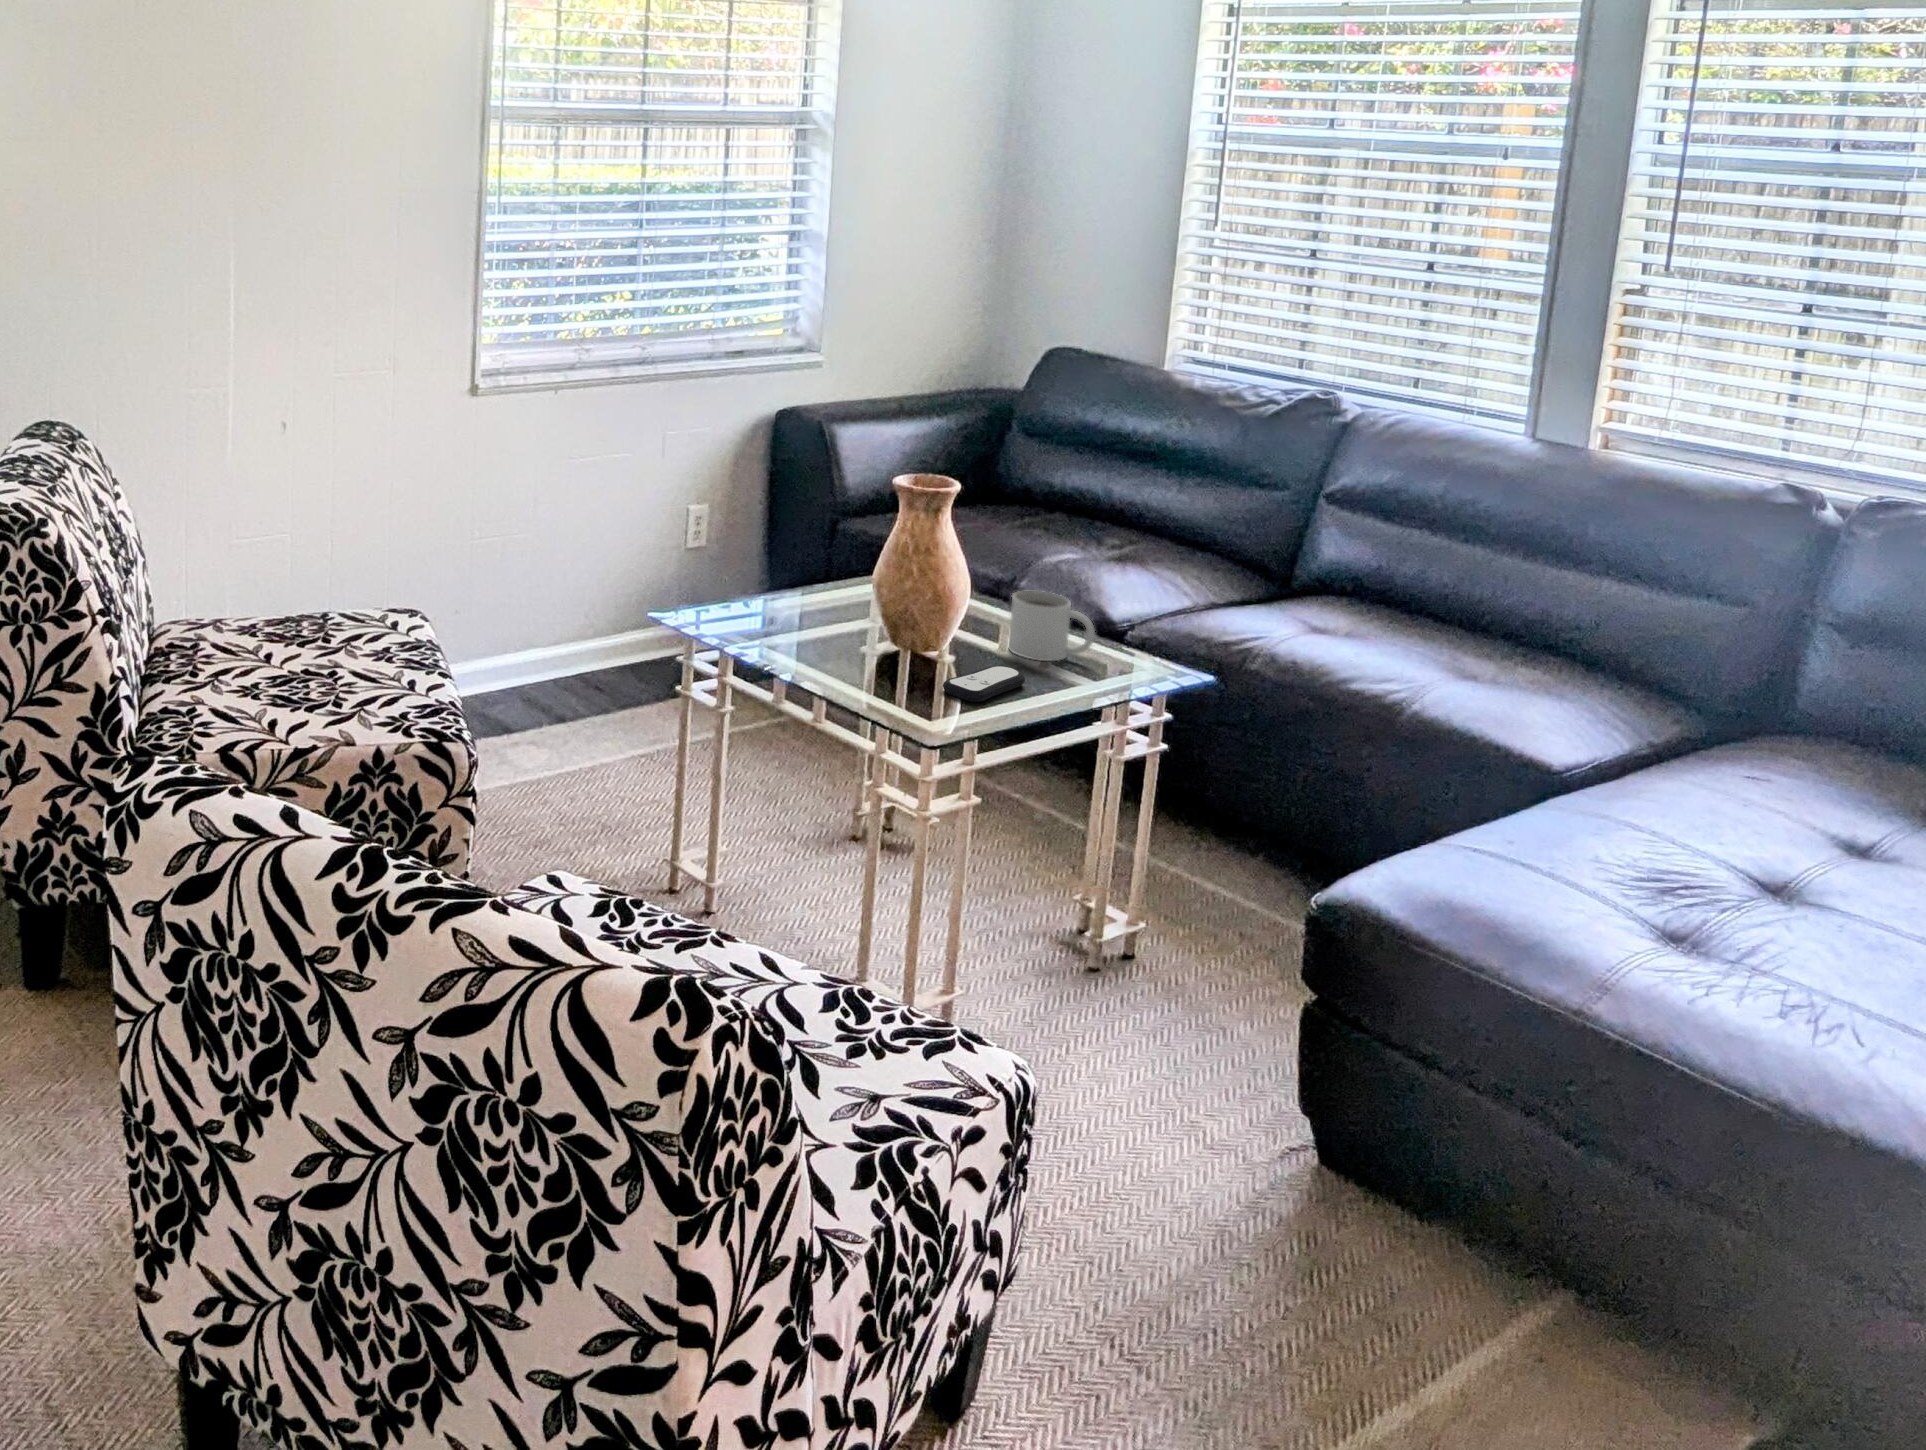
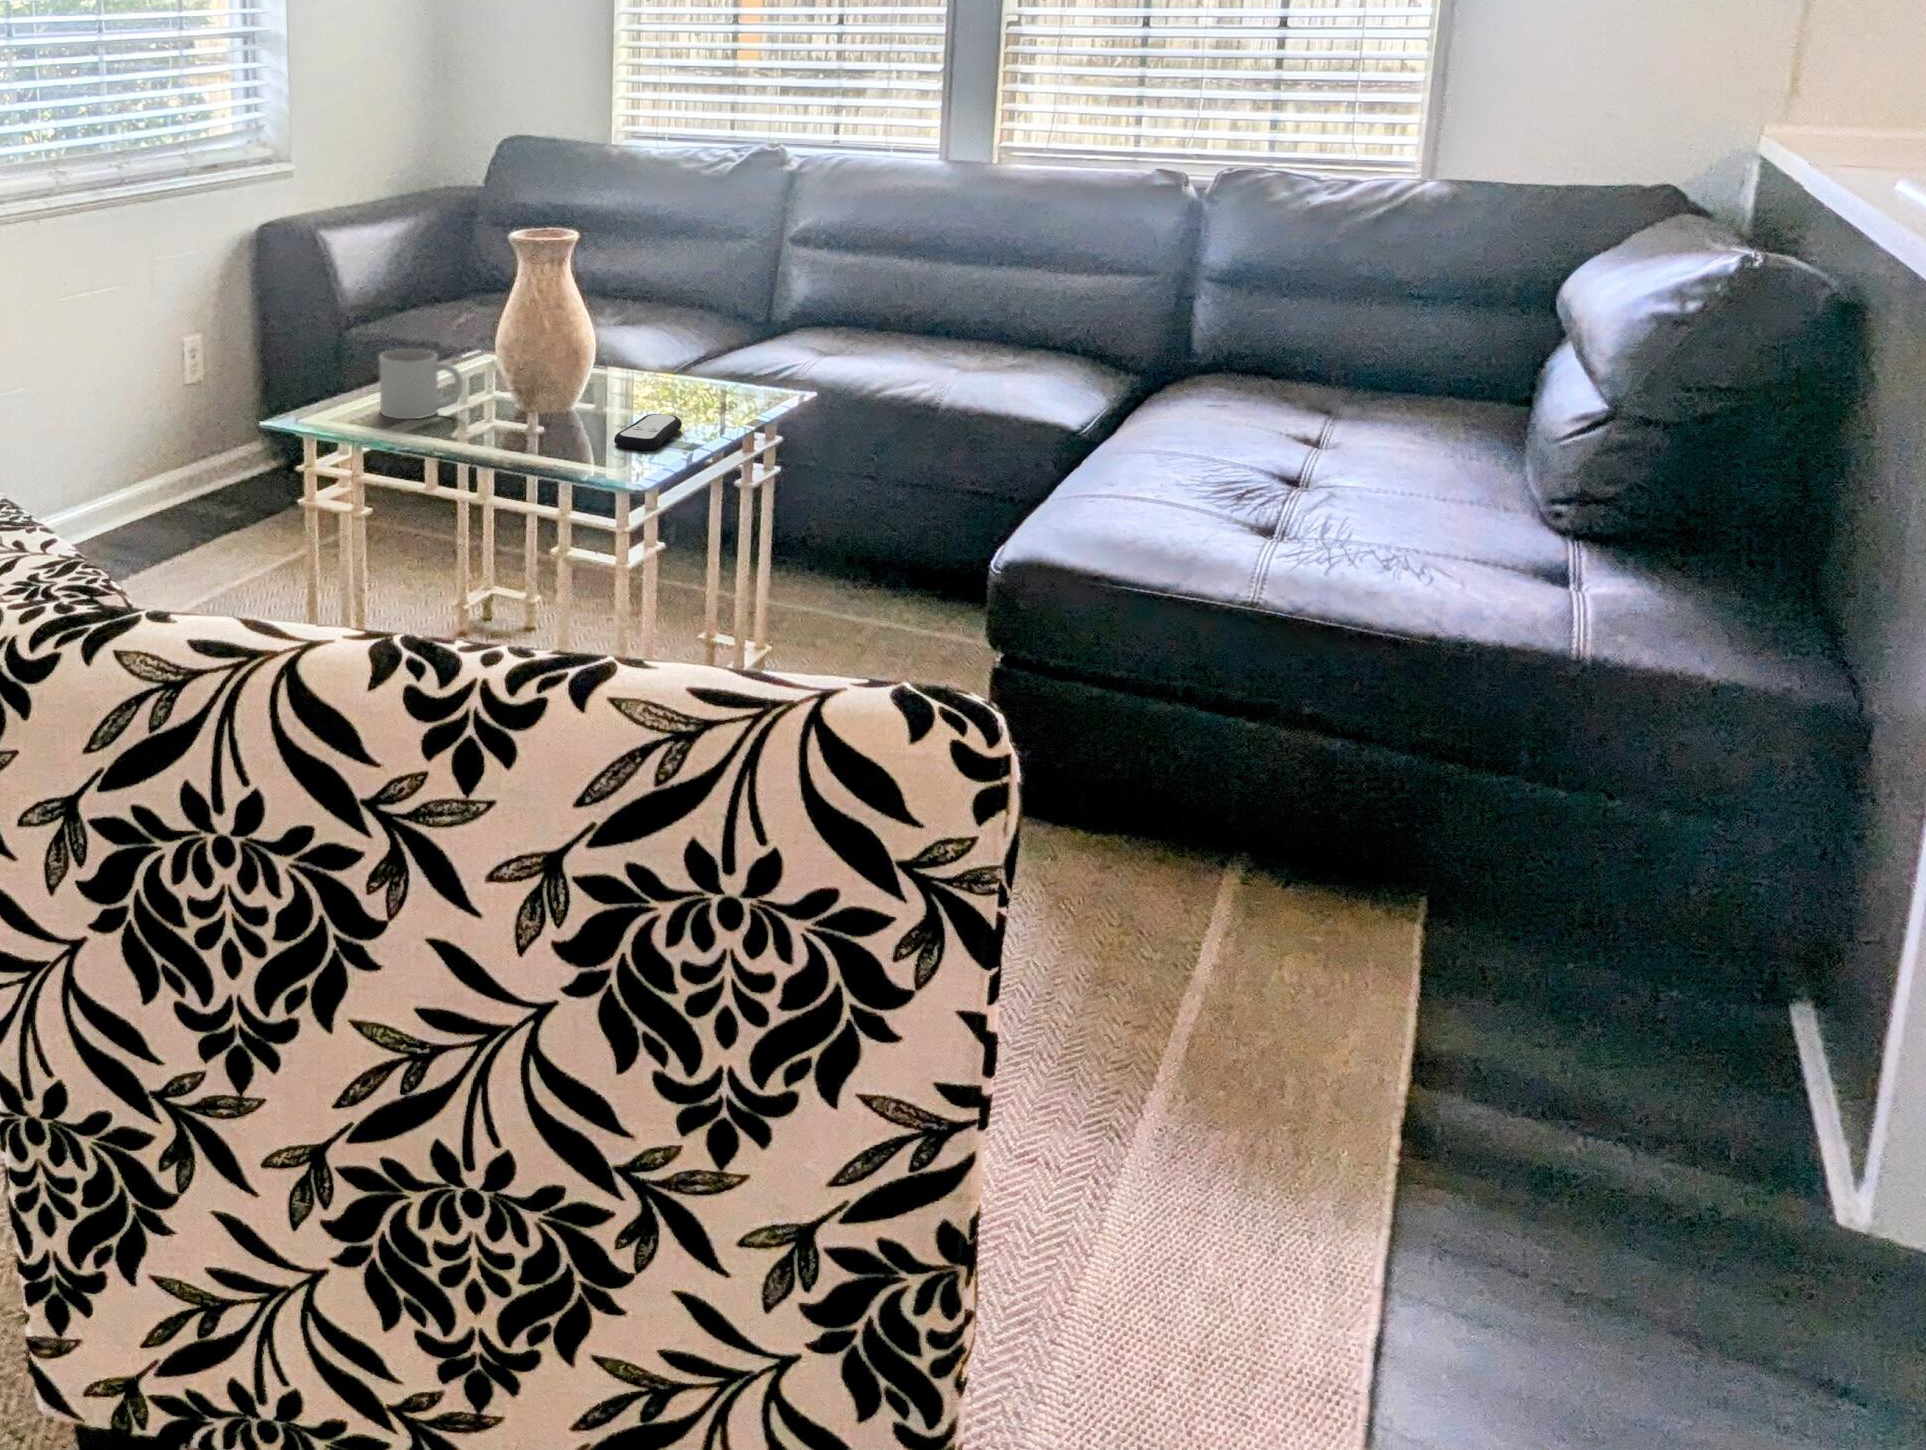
mug: present [1009,591,1094,661] -> present [379,349,463,419]

